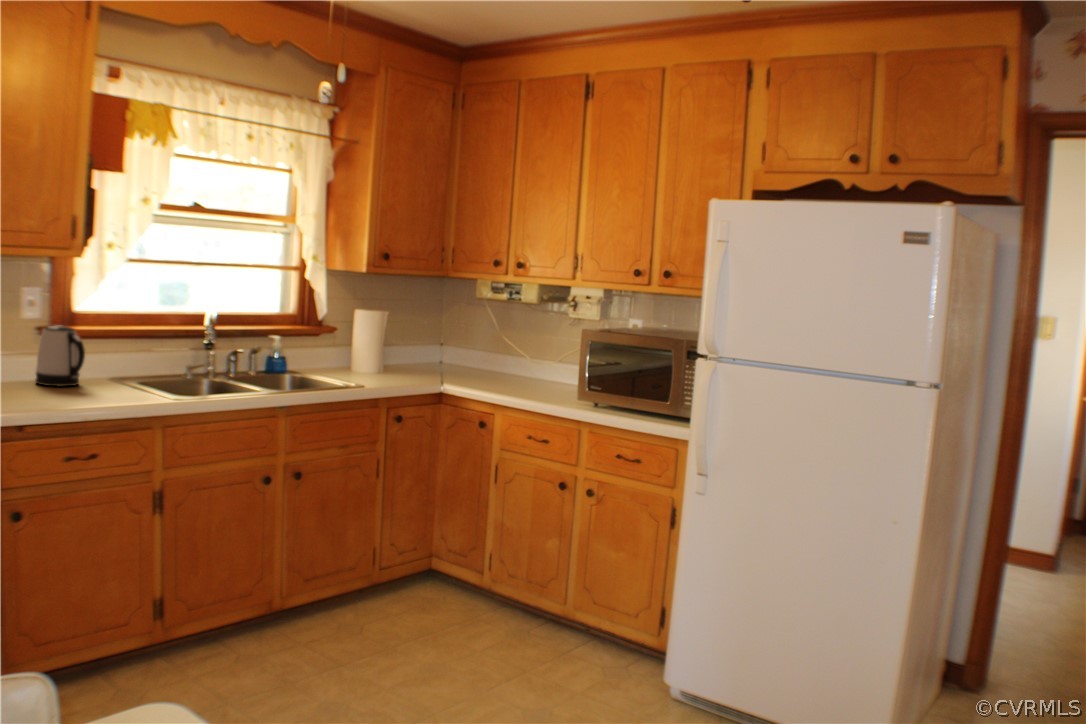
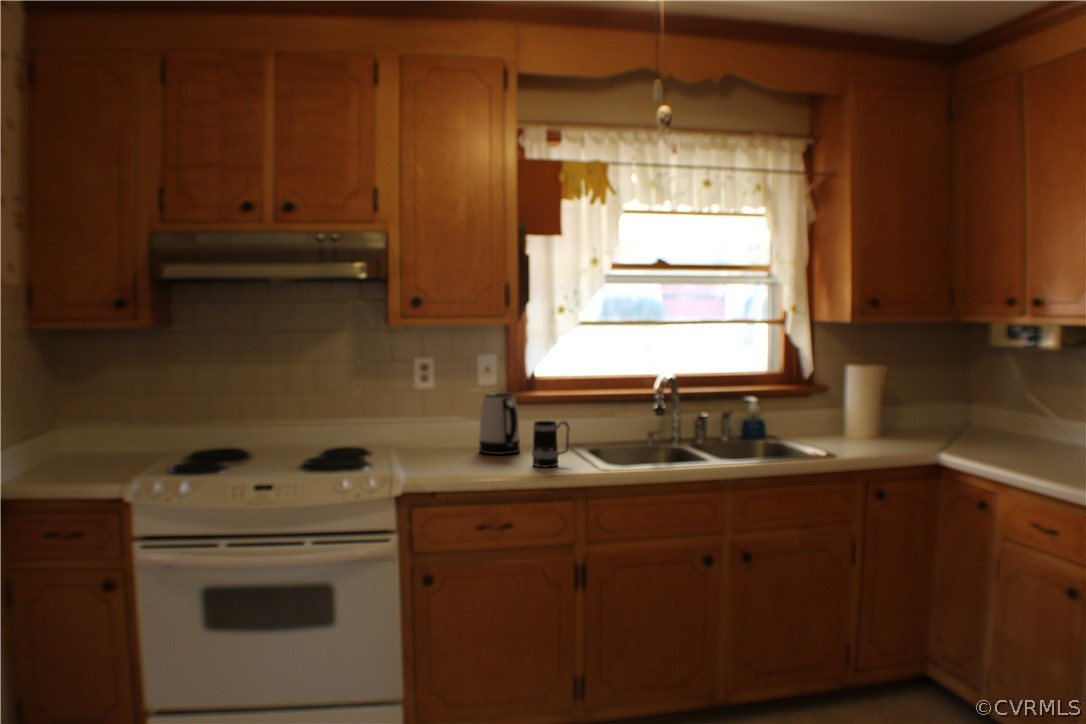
mug: none [110,355,147,397] -> present [532,421,570,467]

